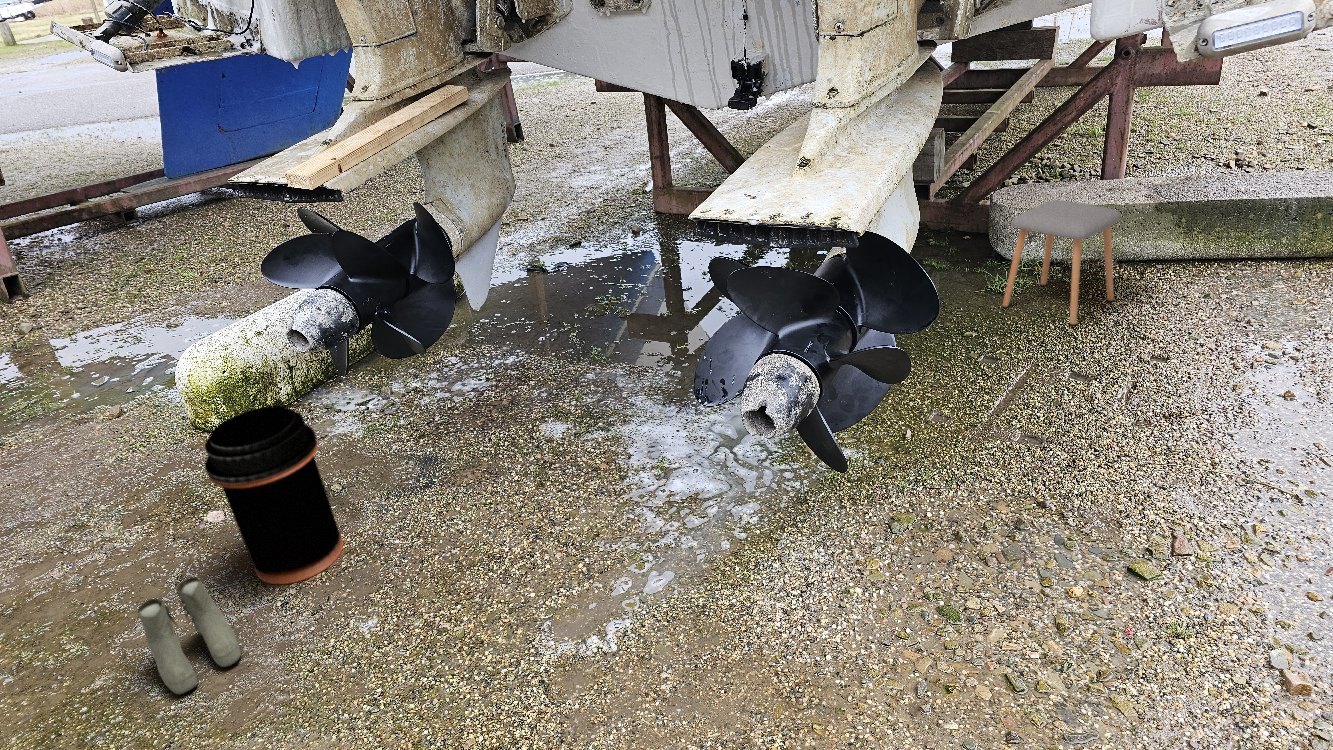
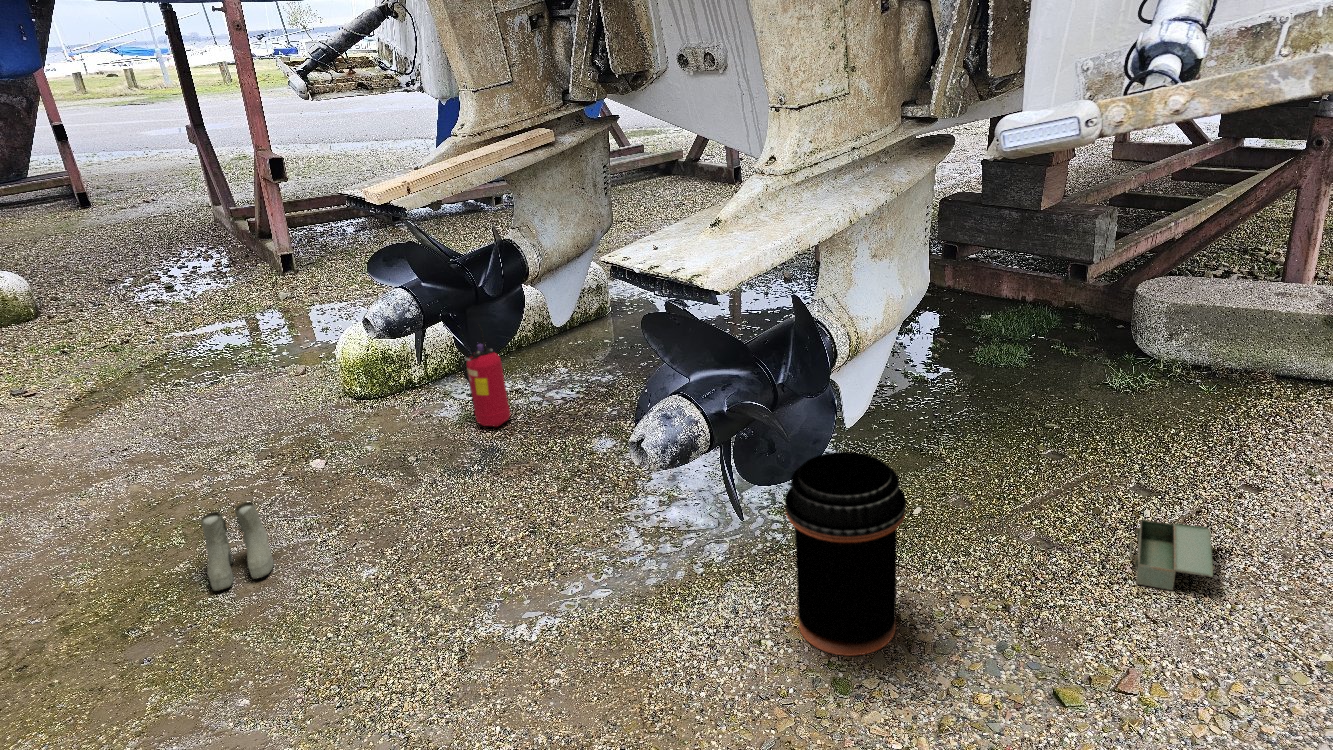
stool: present [1003,200,1122,325] -> none [1112,297,1259,437]
fire extinguisher: none [359,317,428,434] -> present [460,324,510,427]
toolbox: none [1102,398,1192,459] -> present [1129,520,1215,590]
trash can: present [205,406,343,584] -> present [785,452,906,656]

